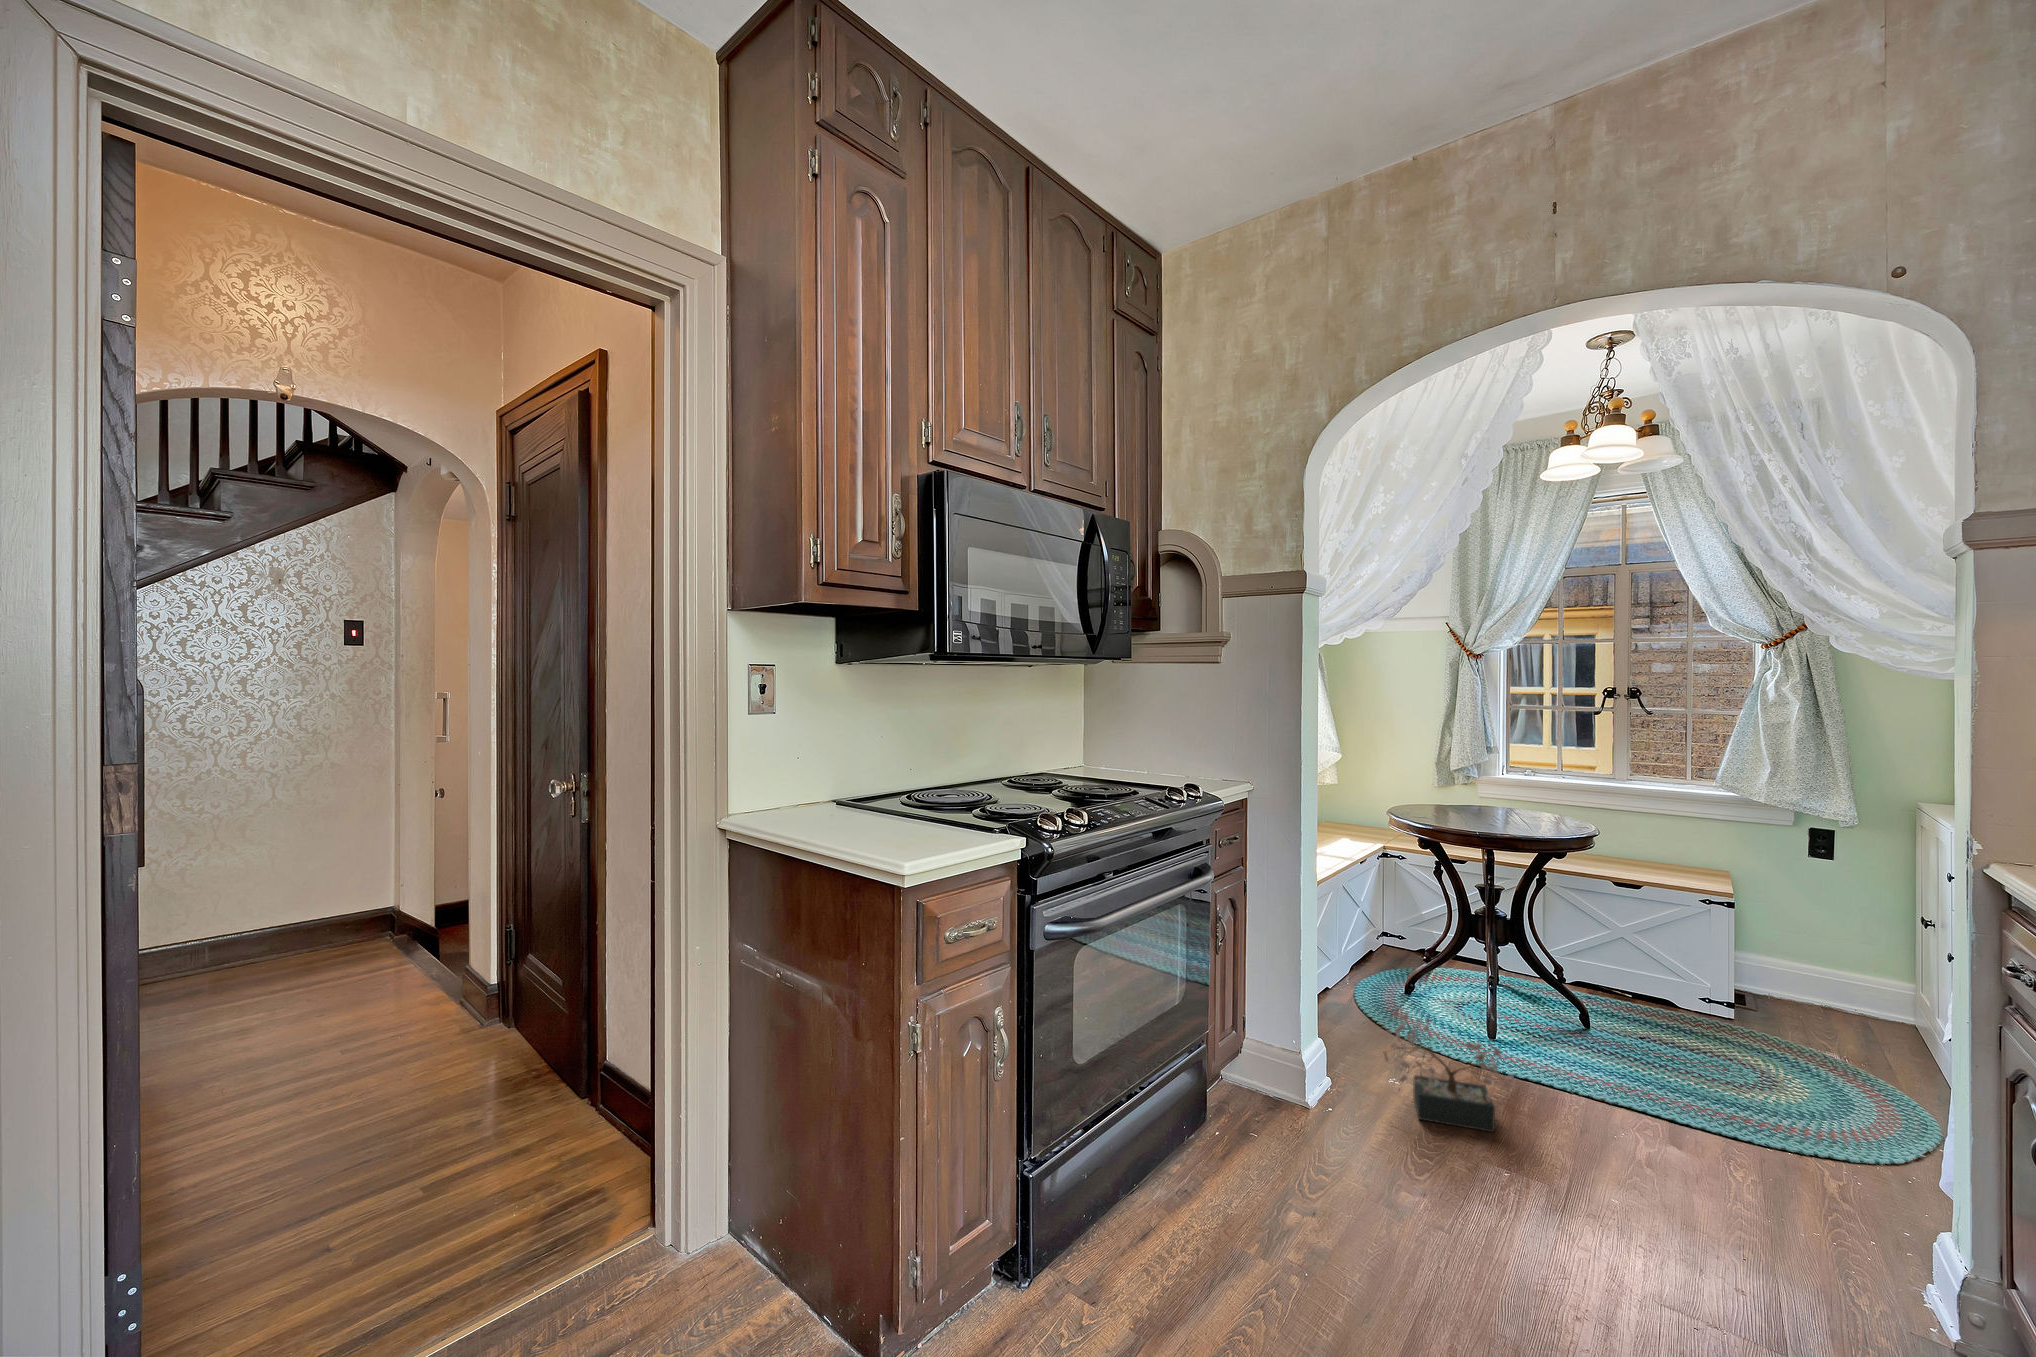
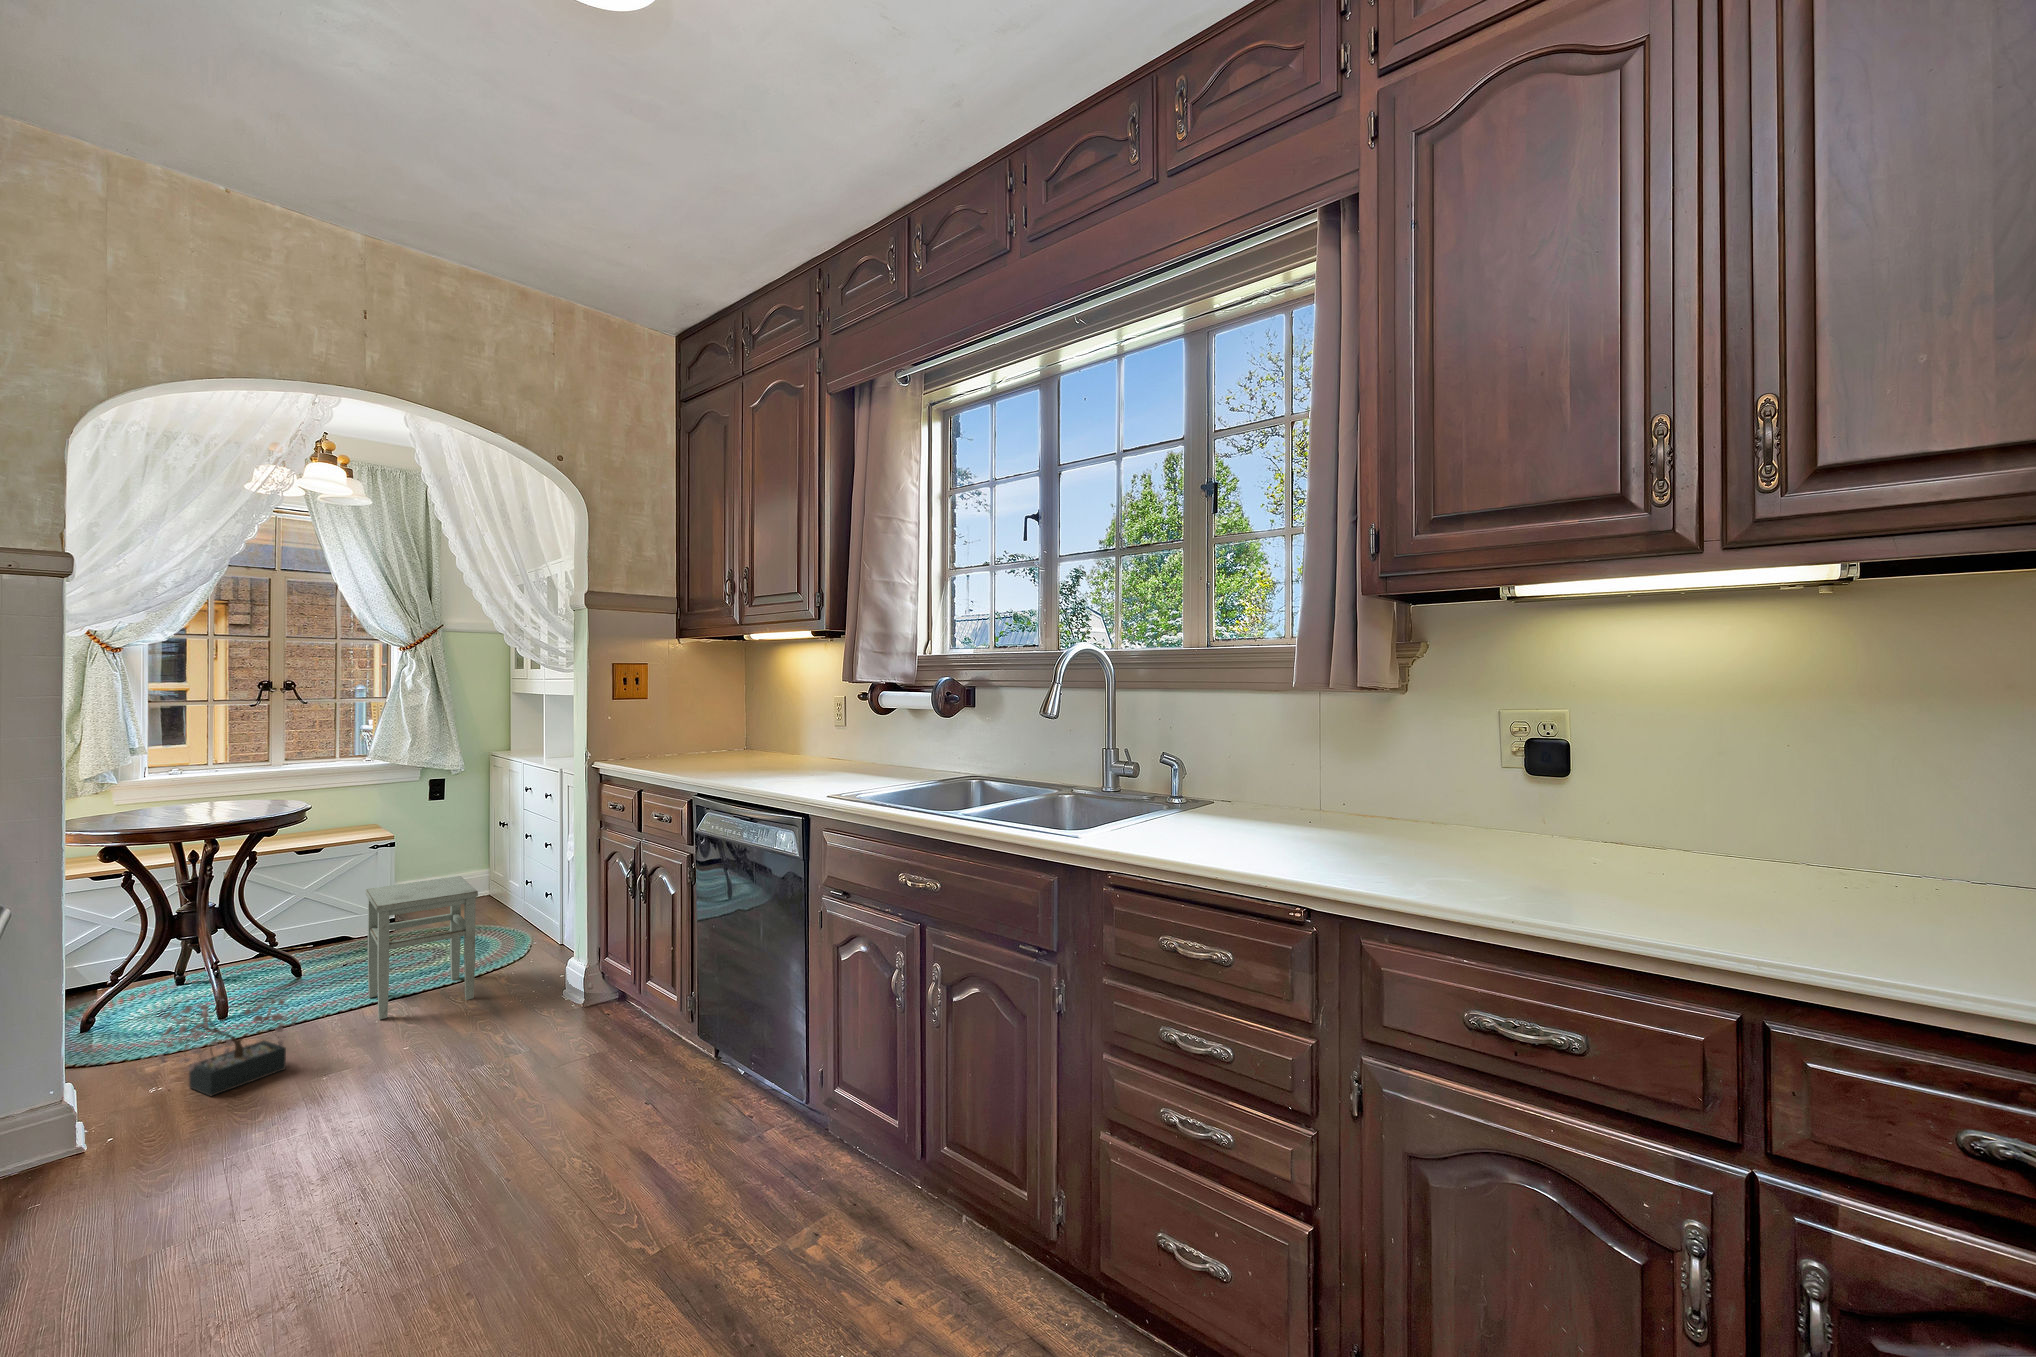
stool: none [1623,951,1778,1174] -> present [366,876,478,1019]

